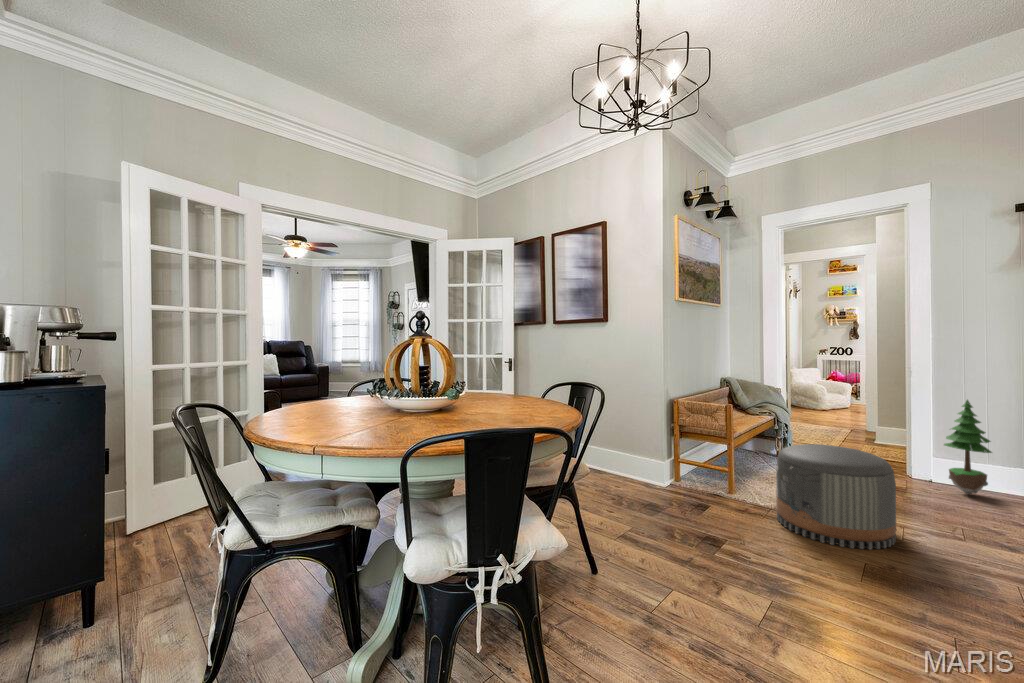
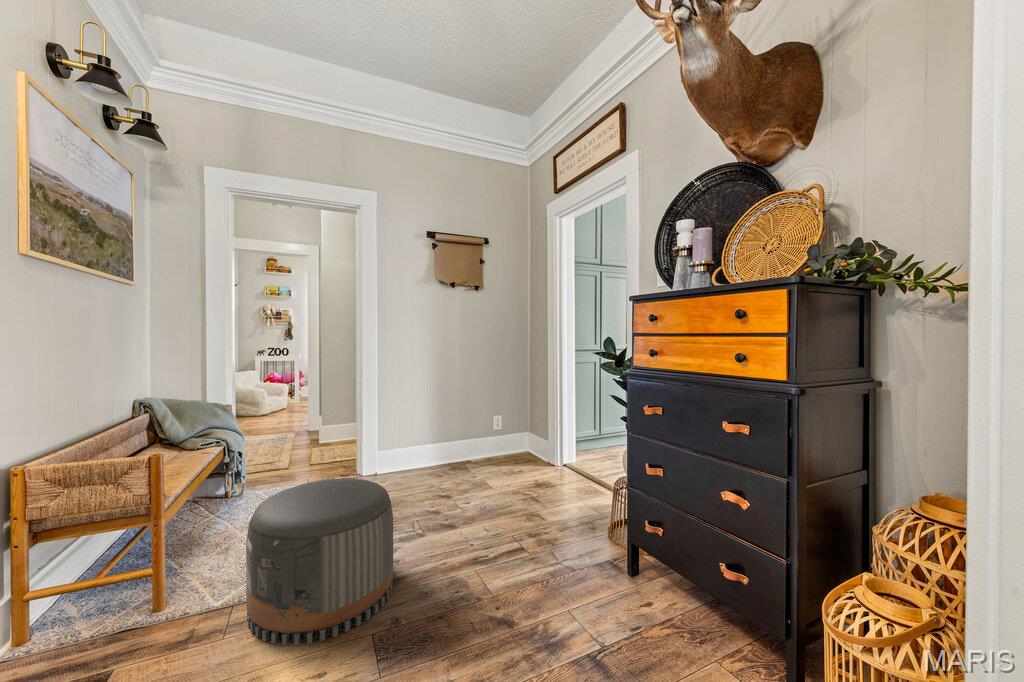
potted tree: present [944,400,992,494] -> none [393,395,425,481]

